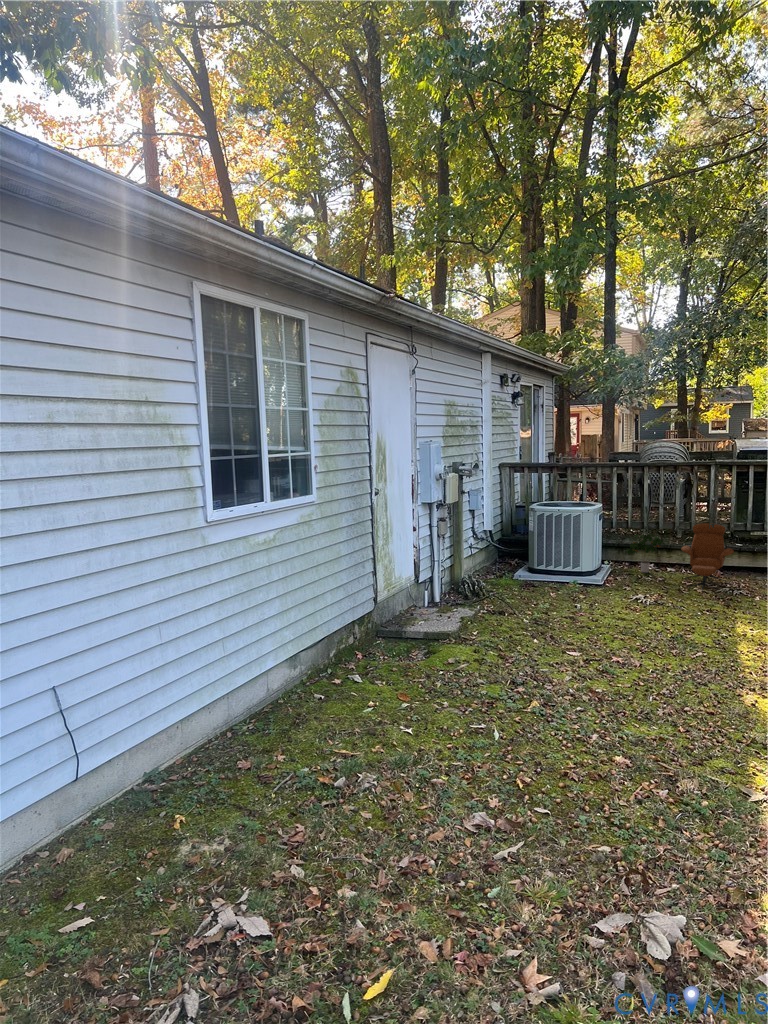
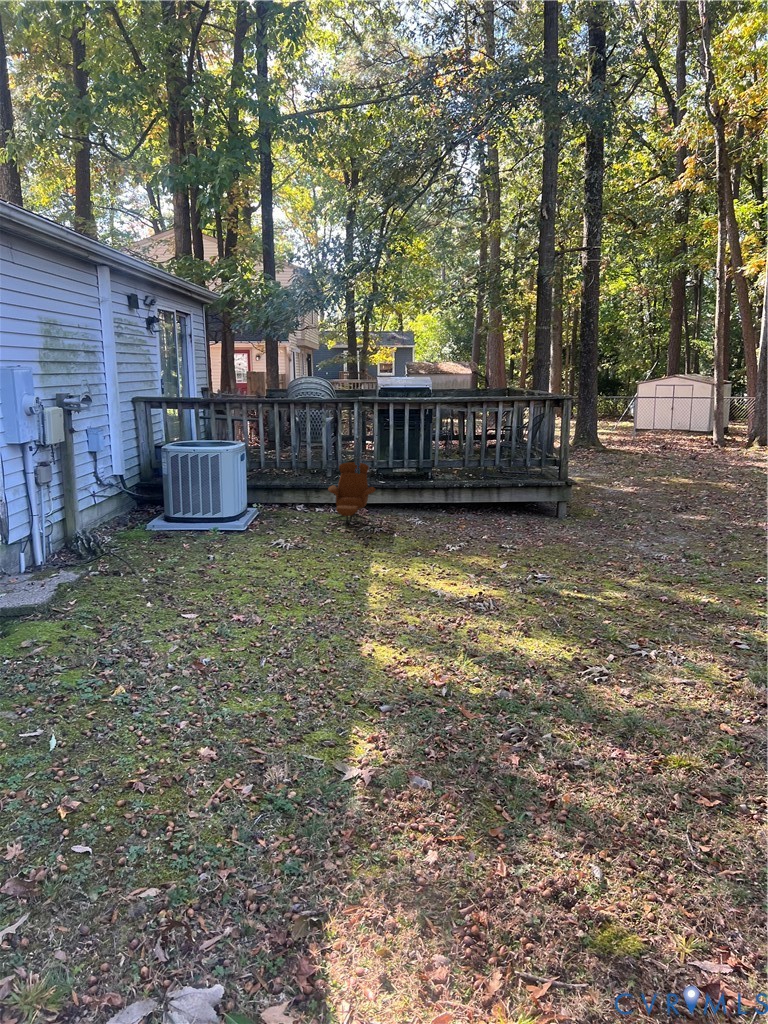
potted plant: present [626,534,665,572] -> none [276,475,314,515]

